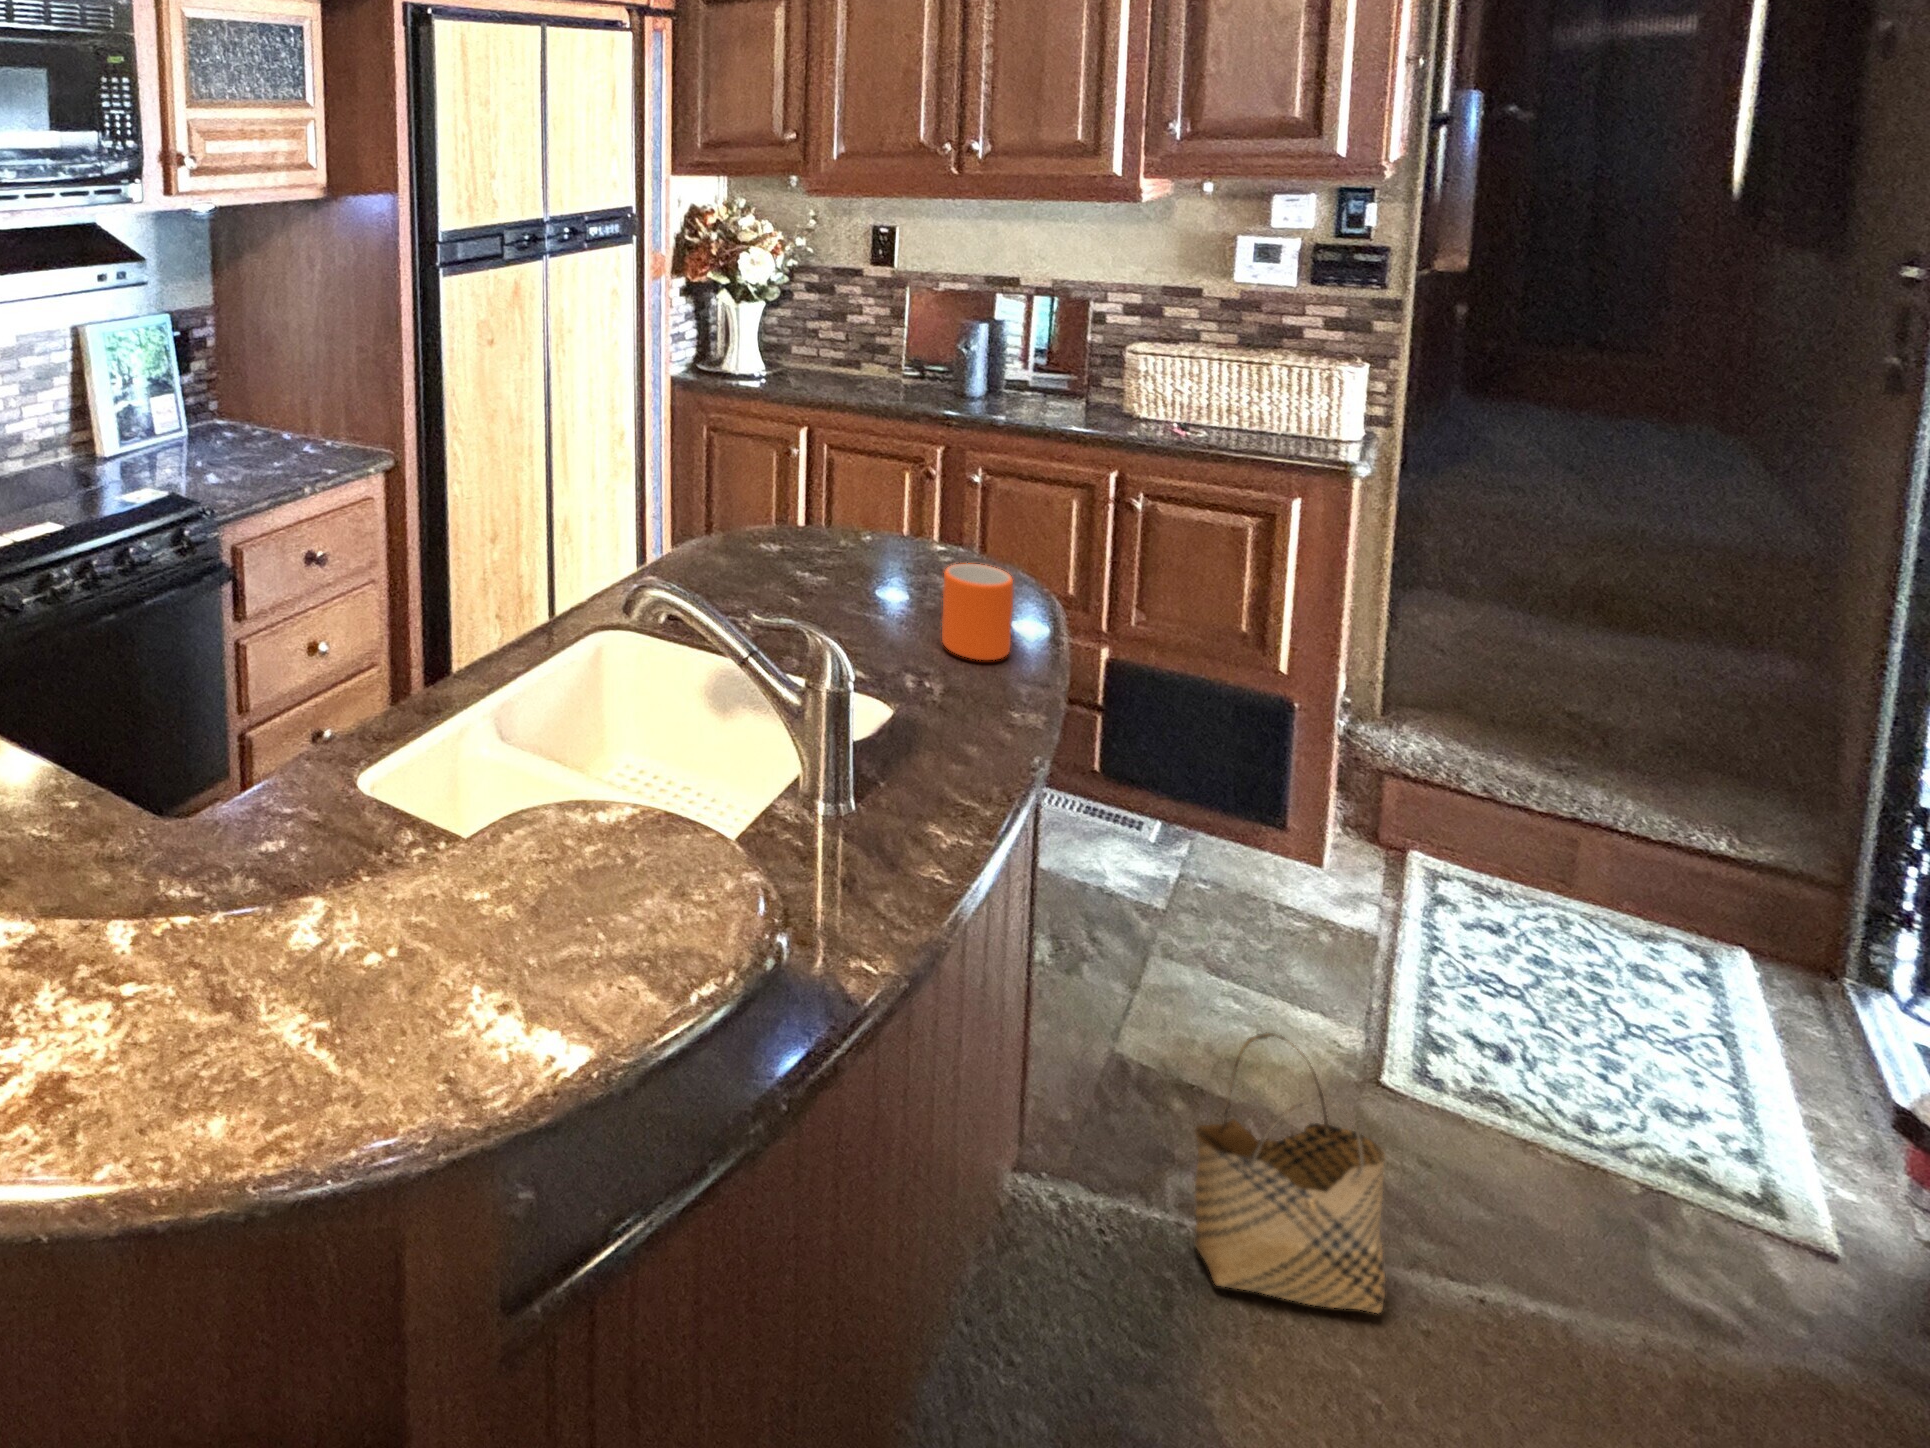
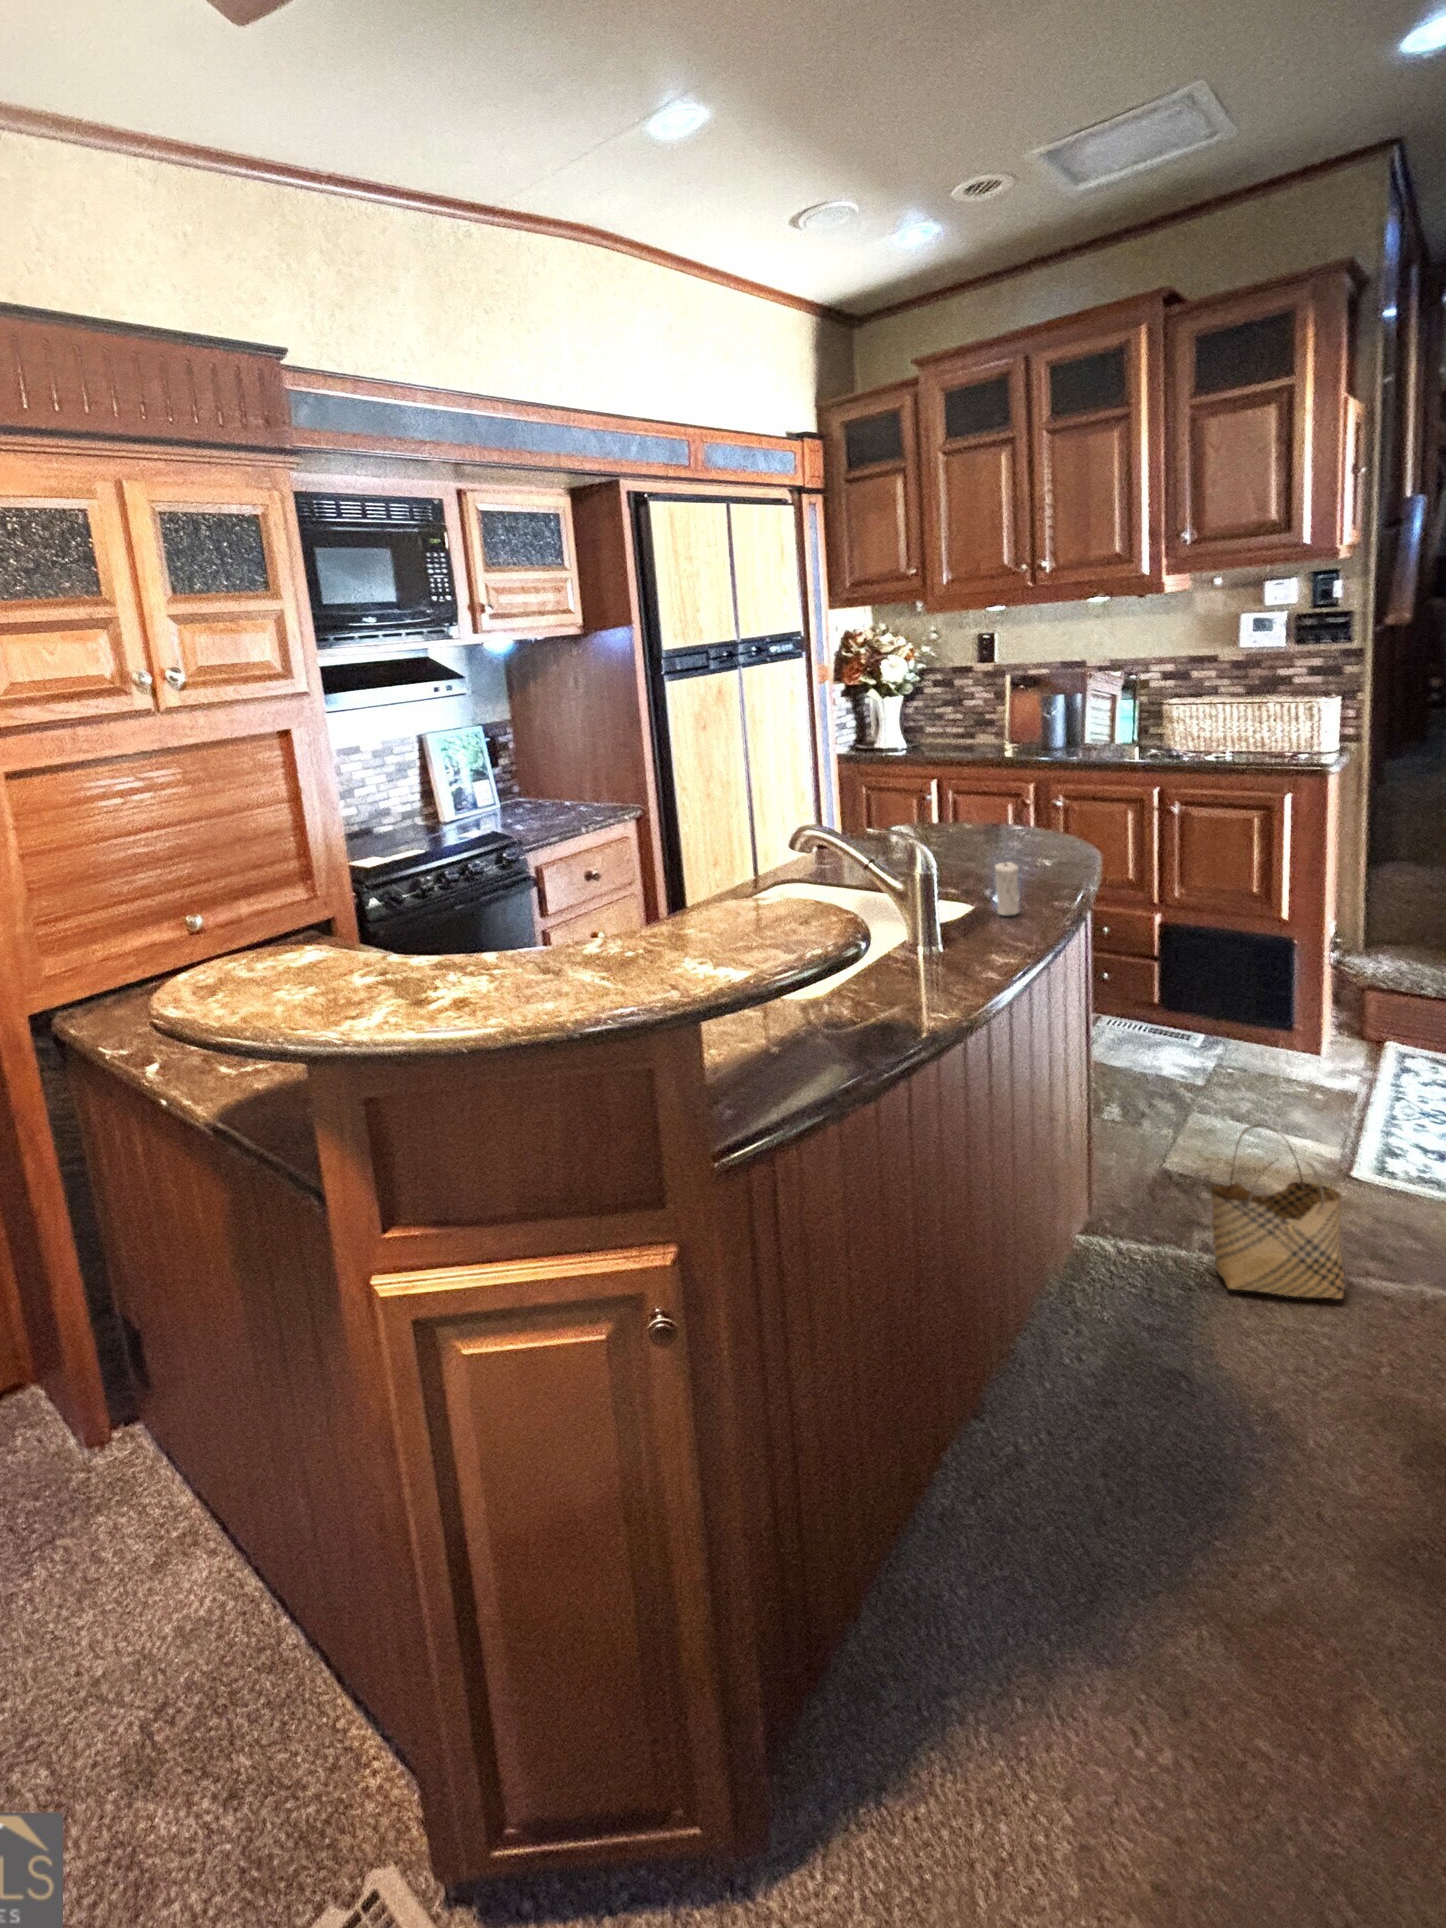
mug: present [942,563,1013,660] -> none [1013,816,1062,876]
candle: none [923,645,961,741] -> present [995,862,1020,915]

